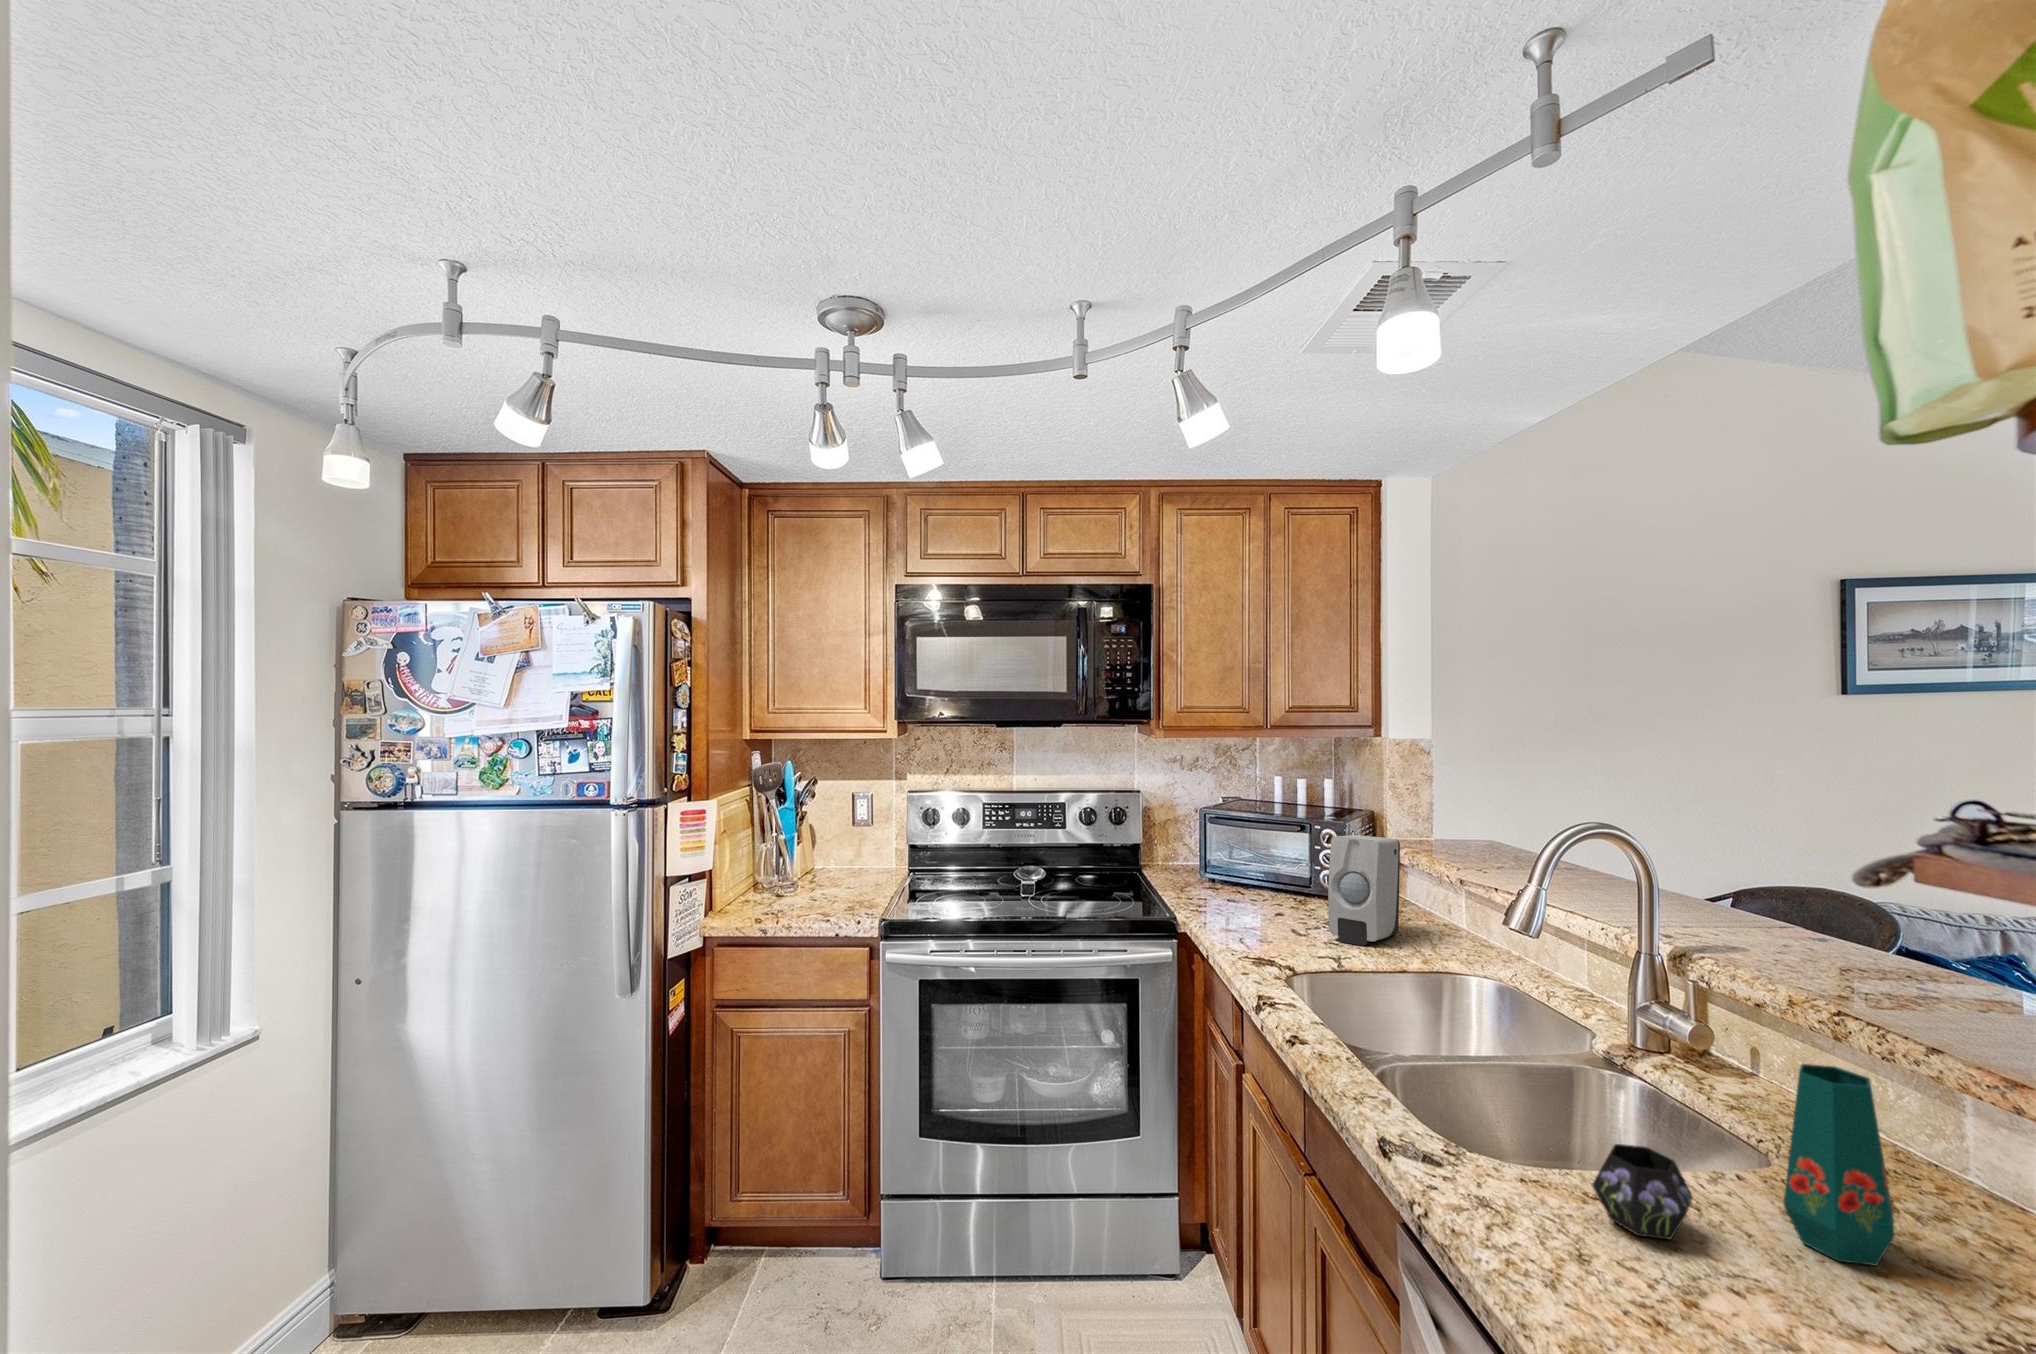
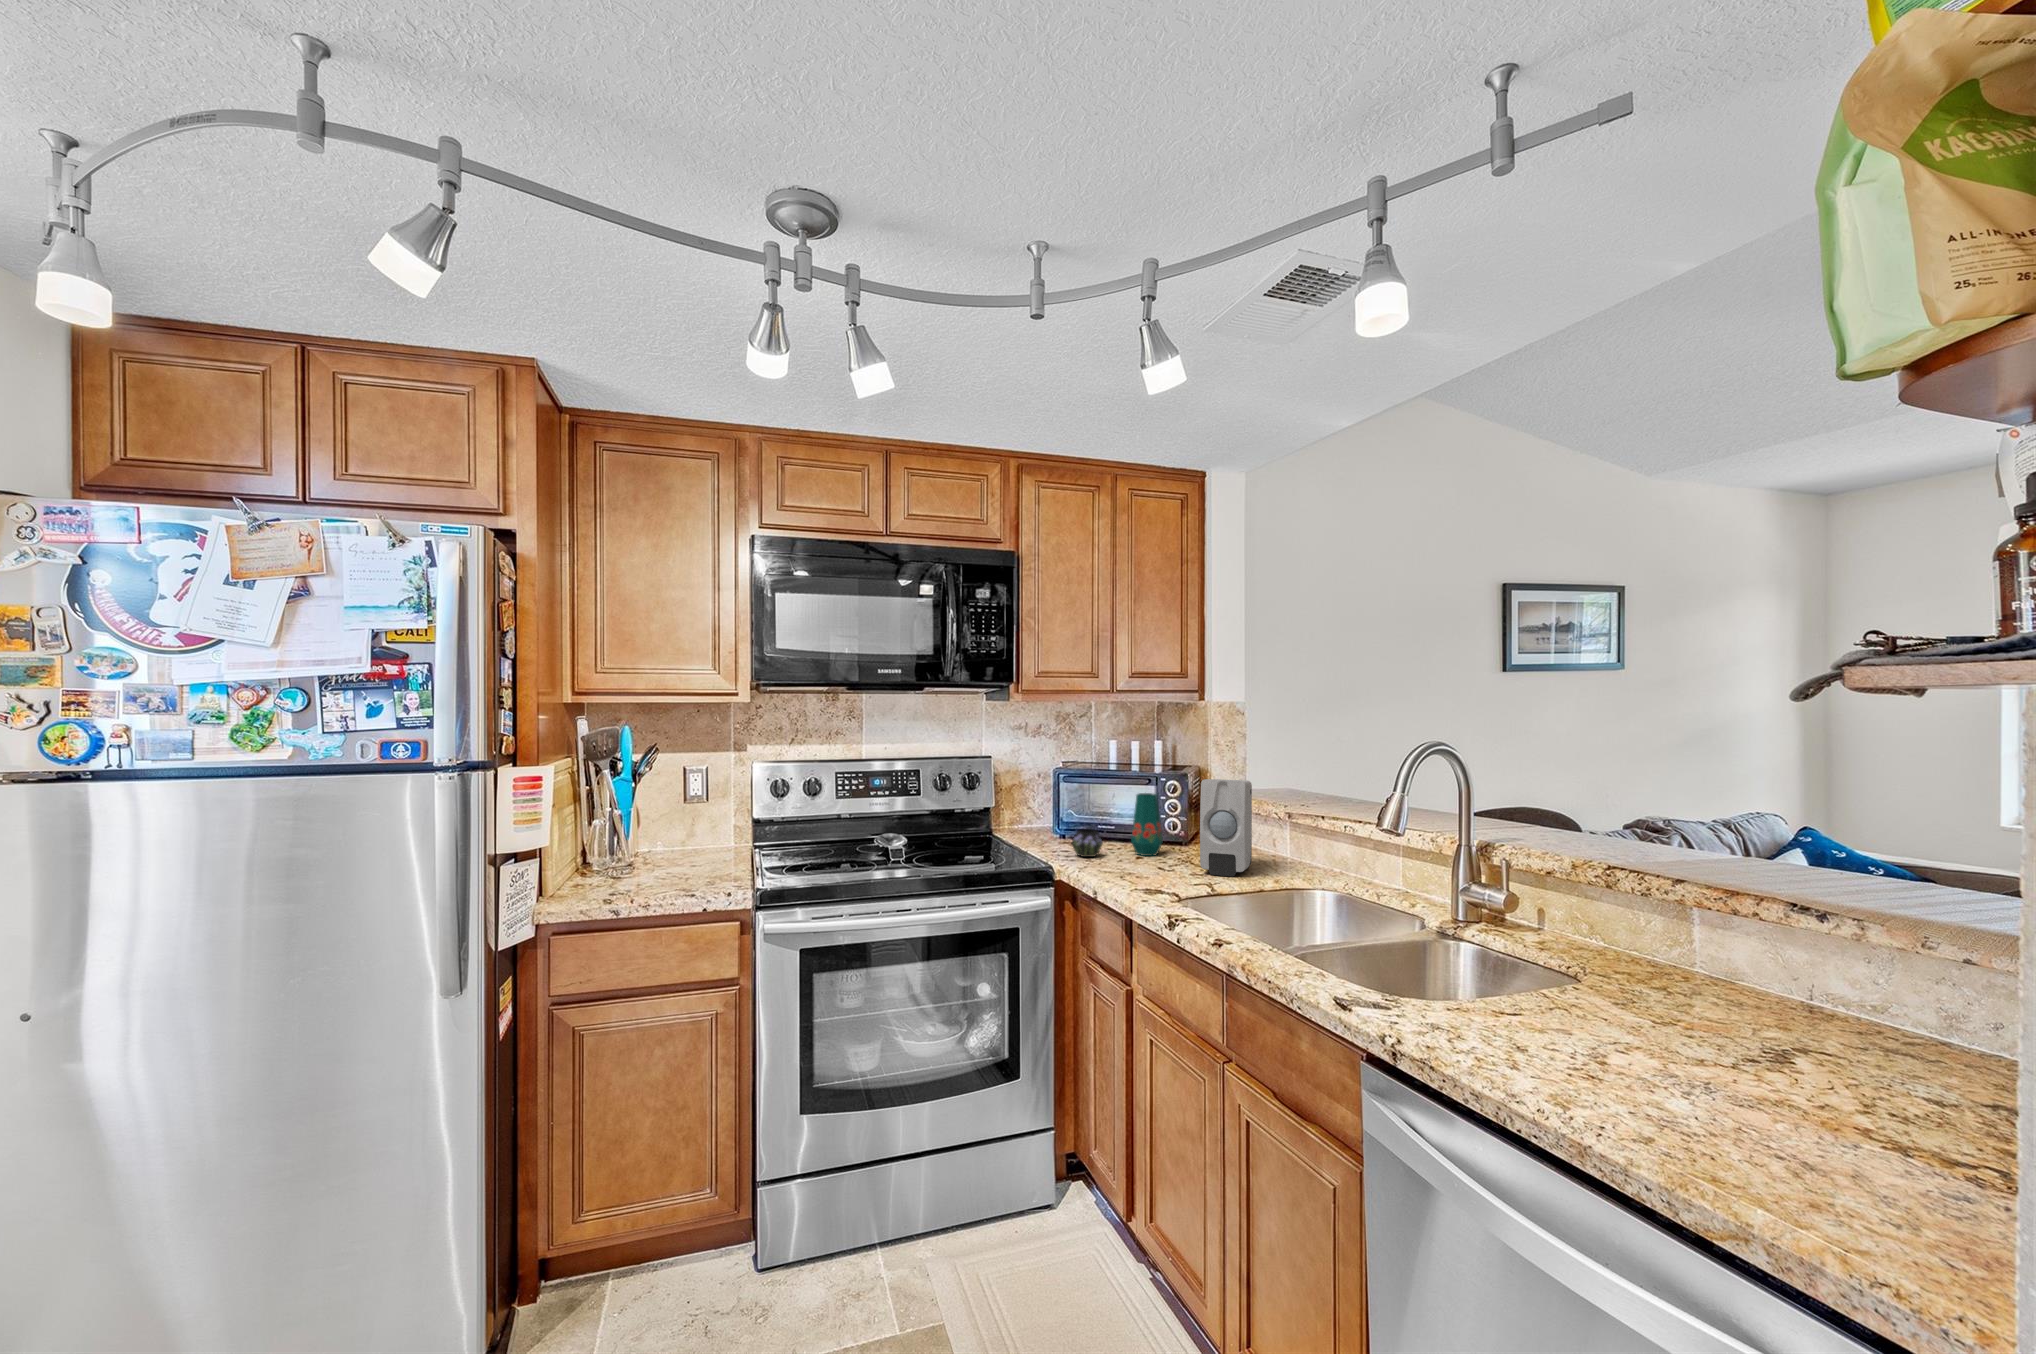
vase: present [1593,1064,1894,1266] -> present [1071,793,1163,857]

